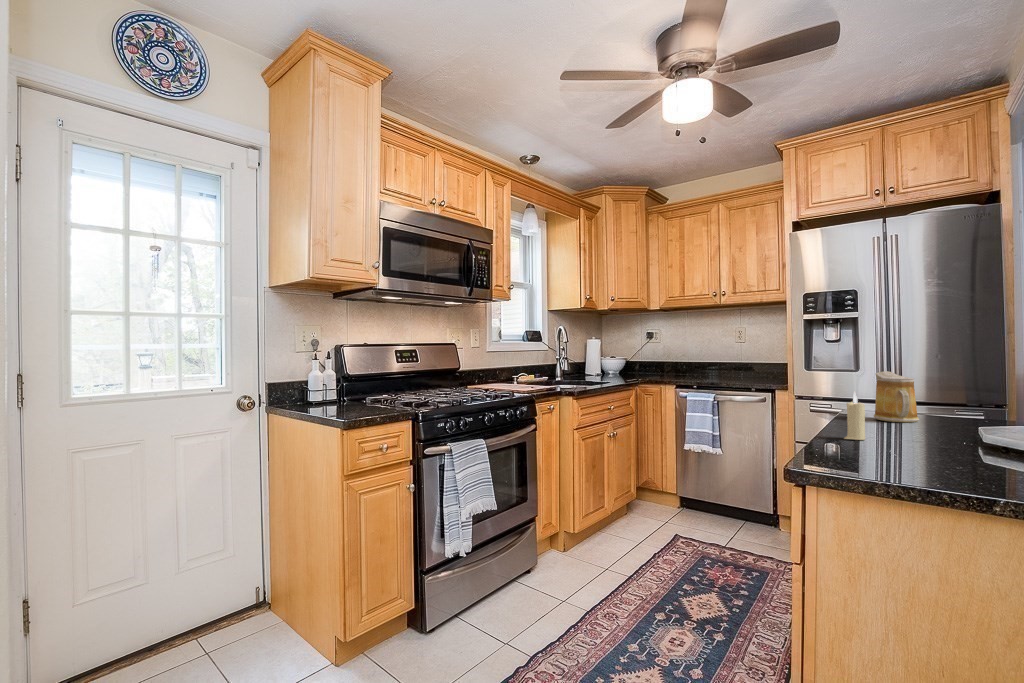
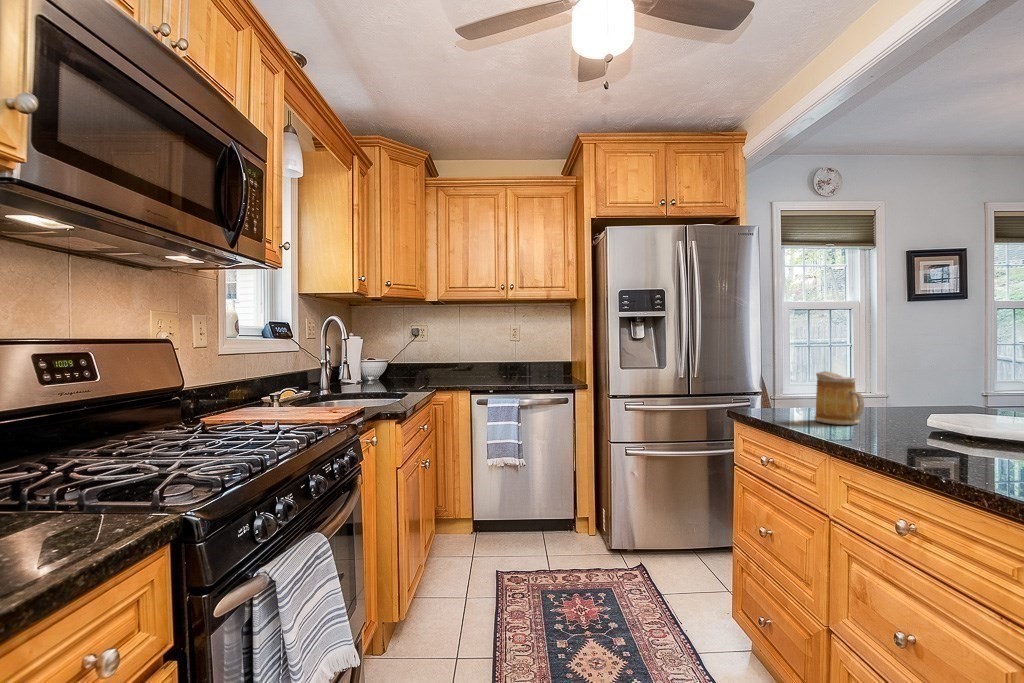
candle: present [845,392,865,440] -> none [923,400,950,460]

